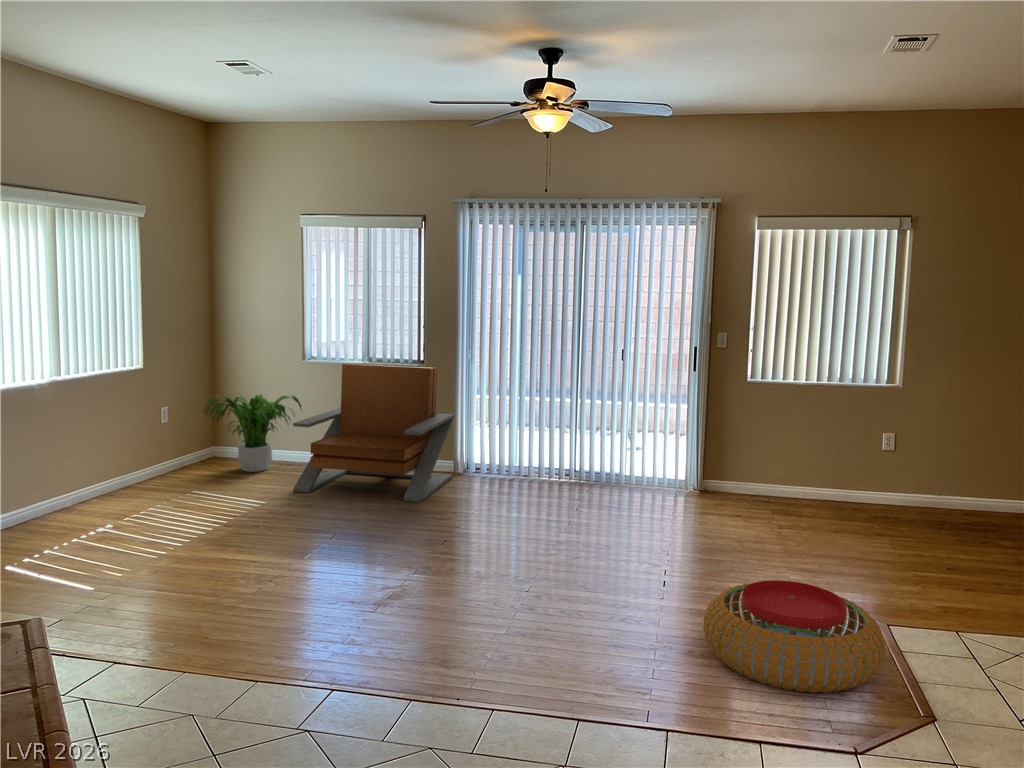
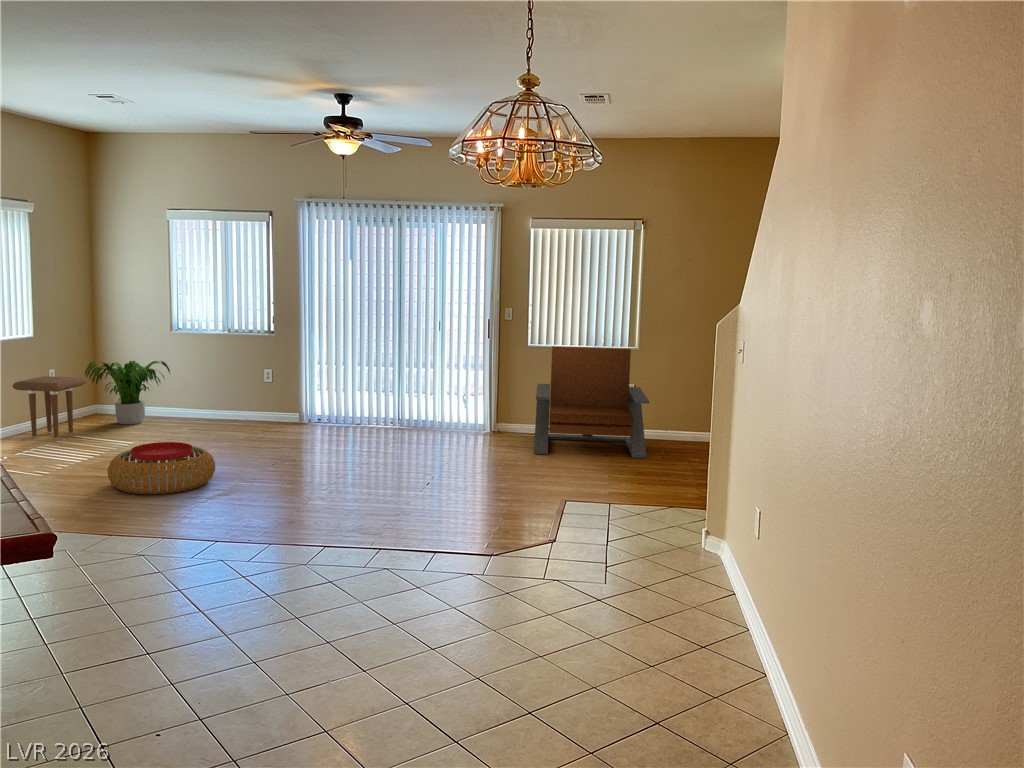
lounge chair: present [293,364,454,502] -> present [534,346,649,458]
side table: none [119,414,204,492] -> present [13,376,86,439]
pouf: present [703,580,886,693] -> present [107,442,215,494]

